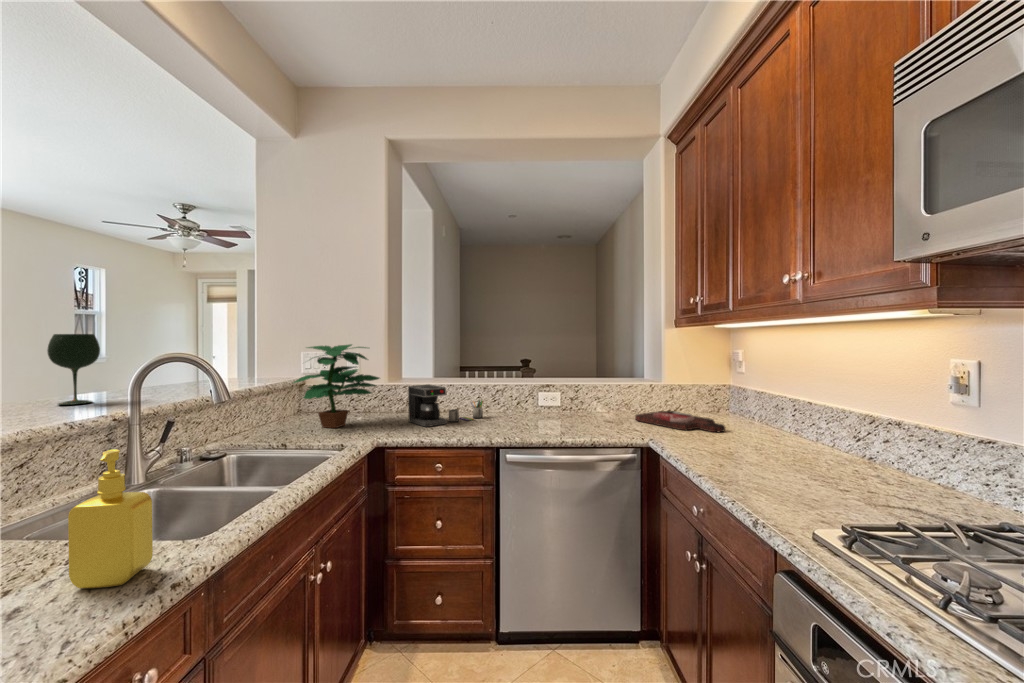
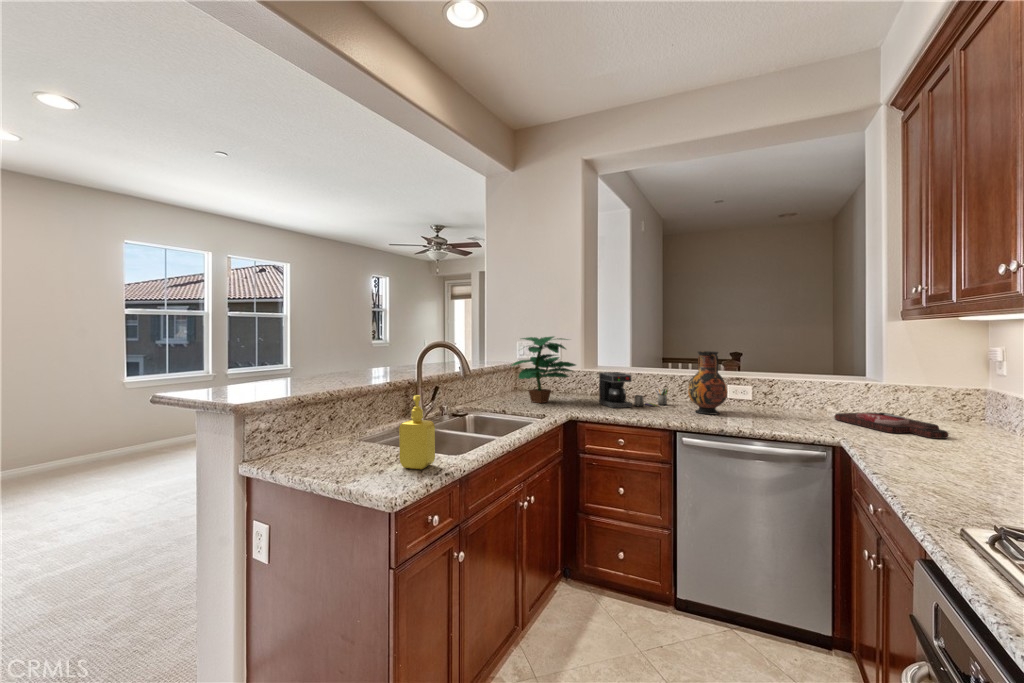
wine glass: present [47,334,100,405] -> none [375,329,399,373]
vase: none [506,359,544,426] -> present [688,351,727,414]

